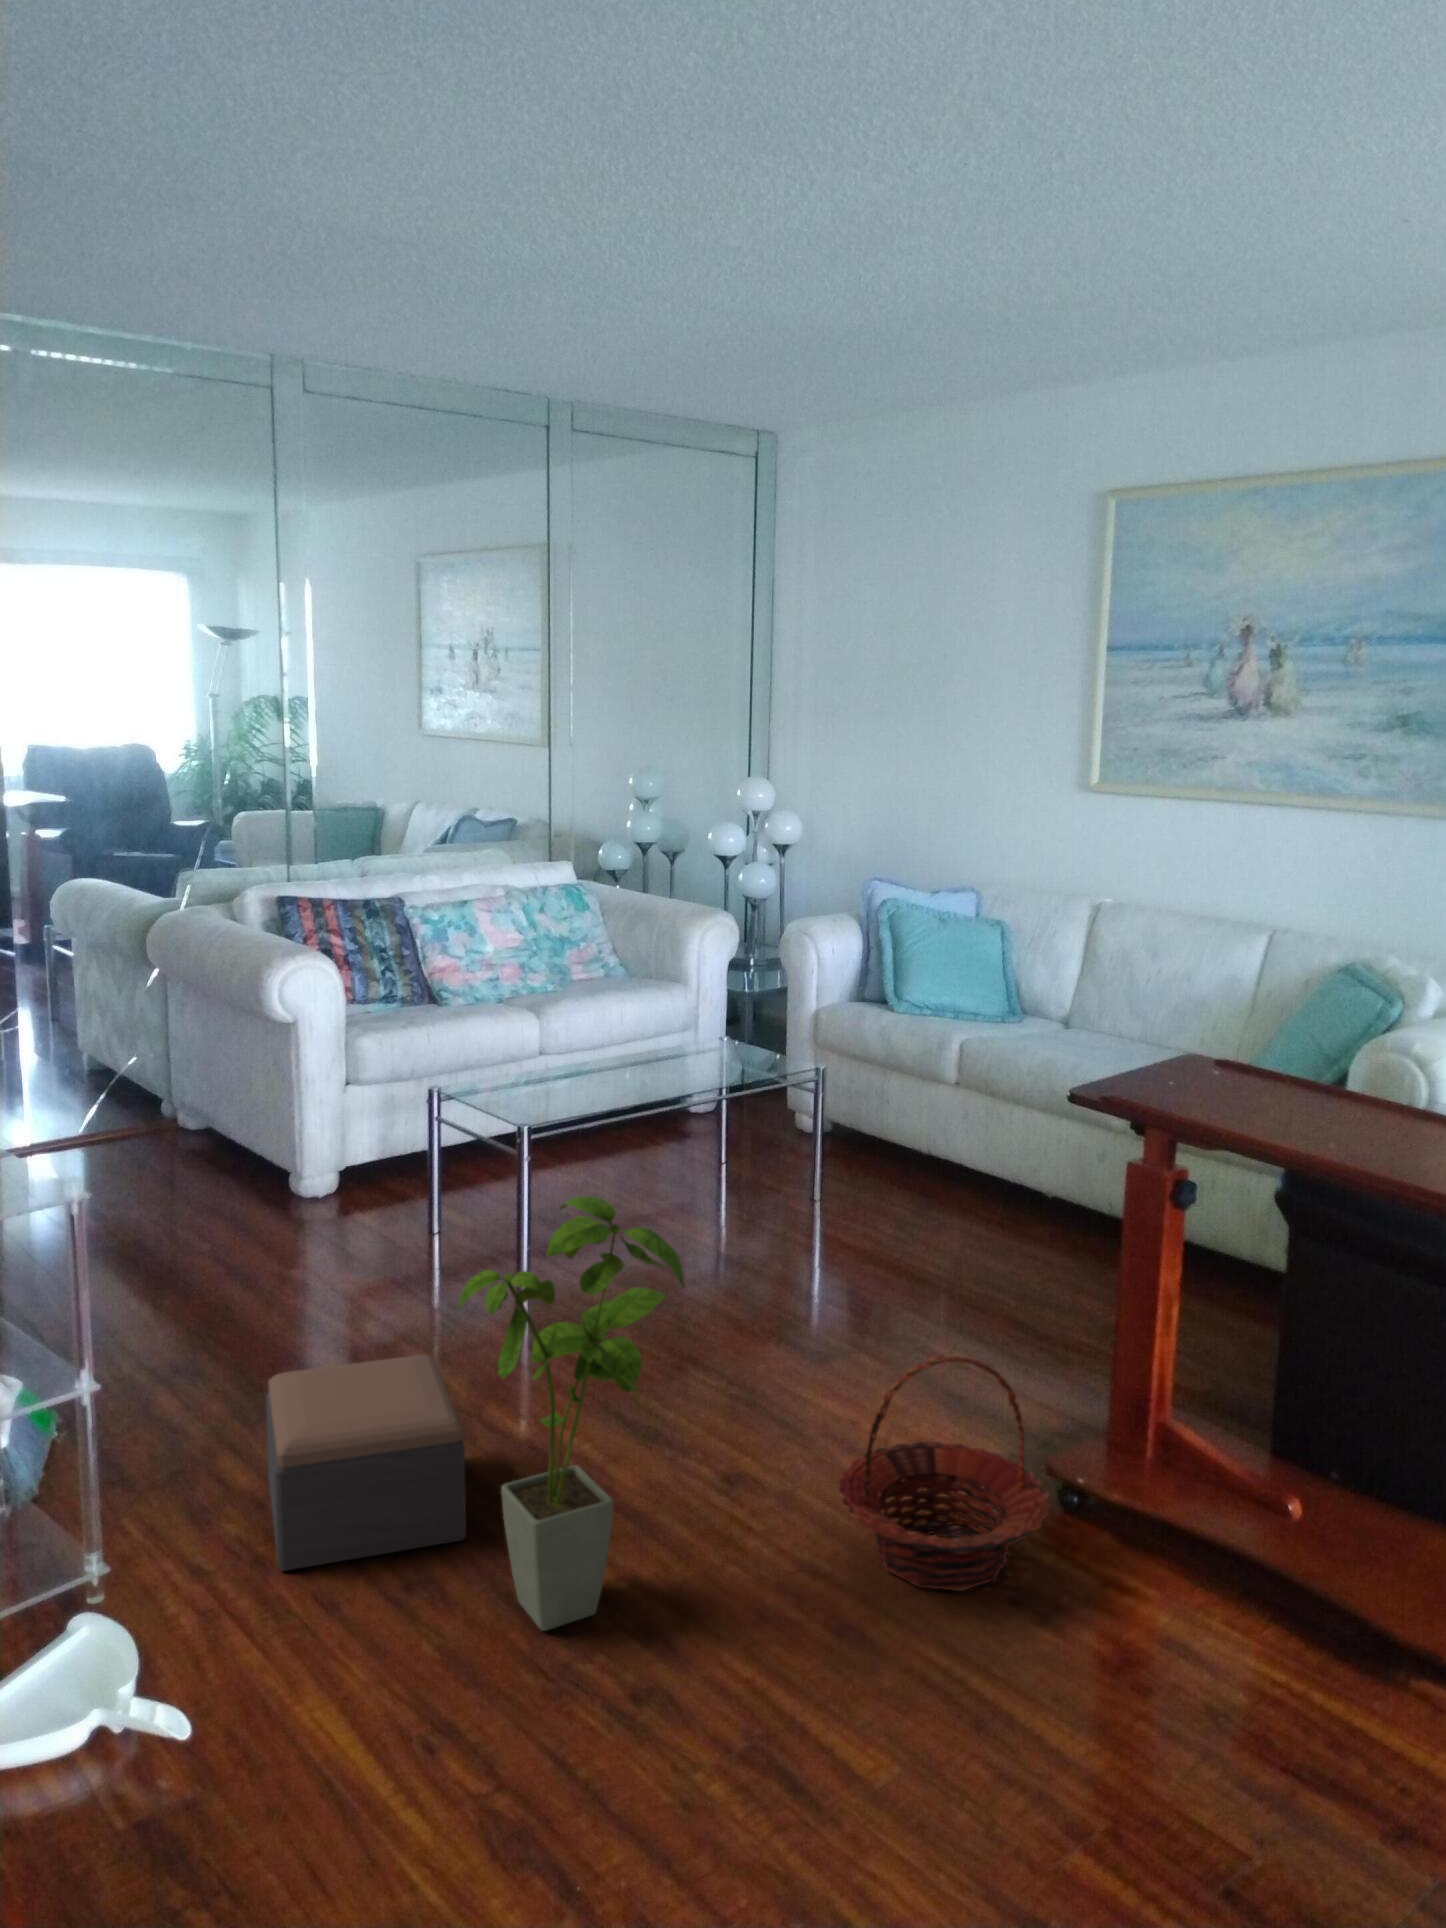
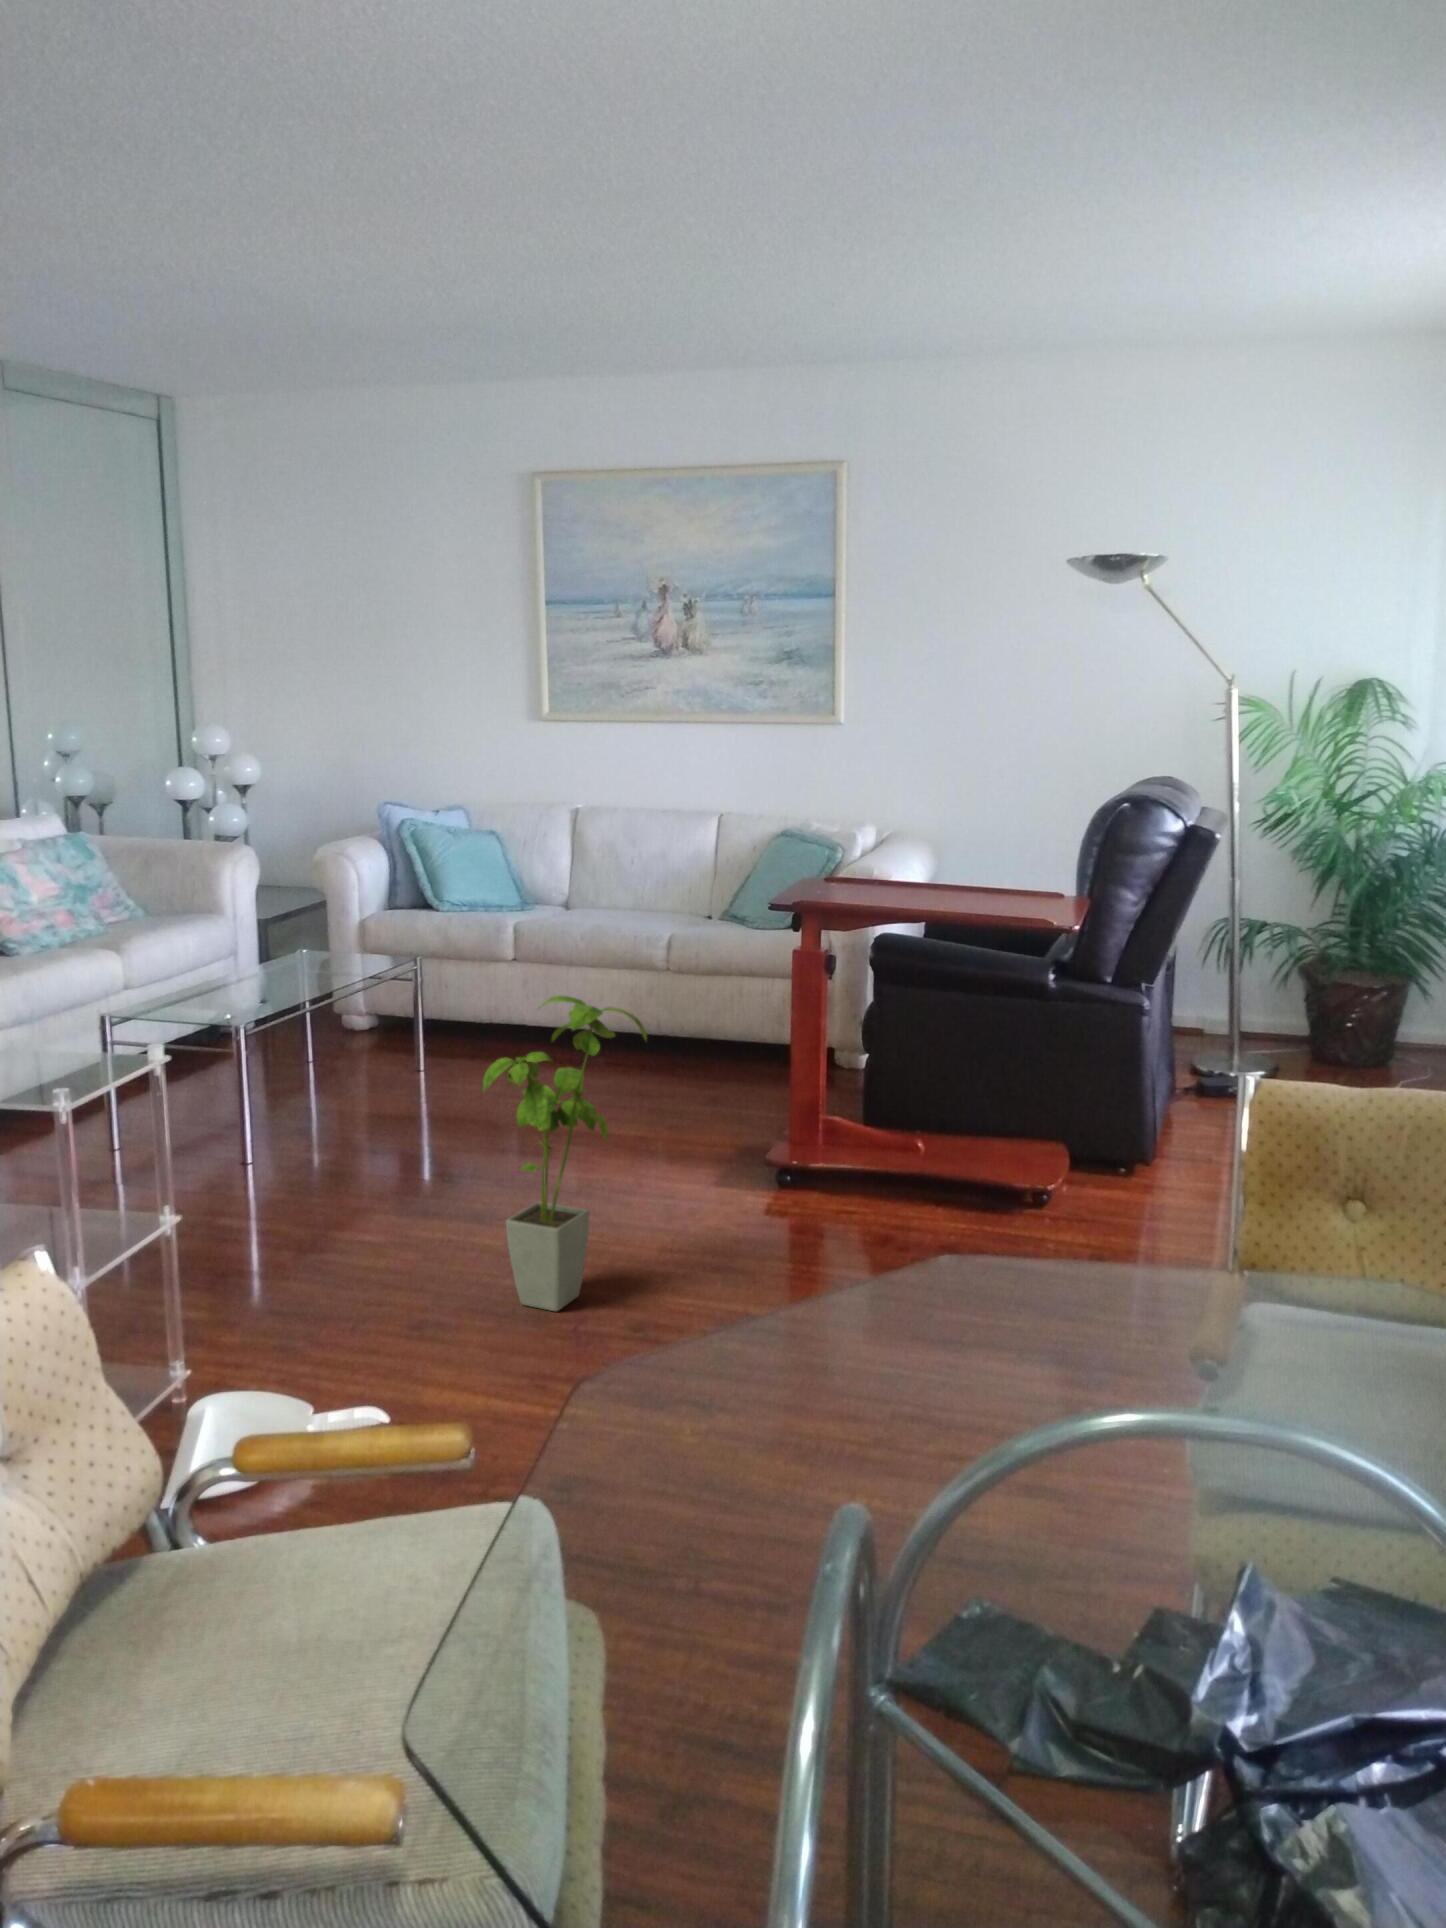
footstool: present [266,1355,466,1571] -> none [237,1174,439,1336]
basket: present [838,1356,1051,1591] -> none [674,1082,818,1236]

